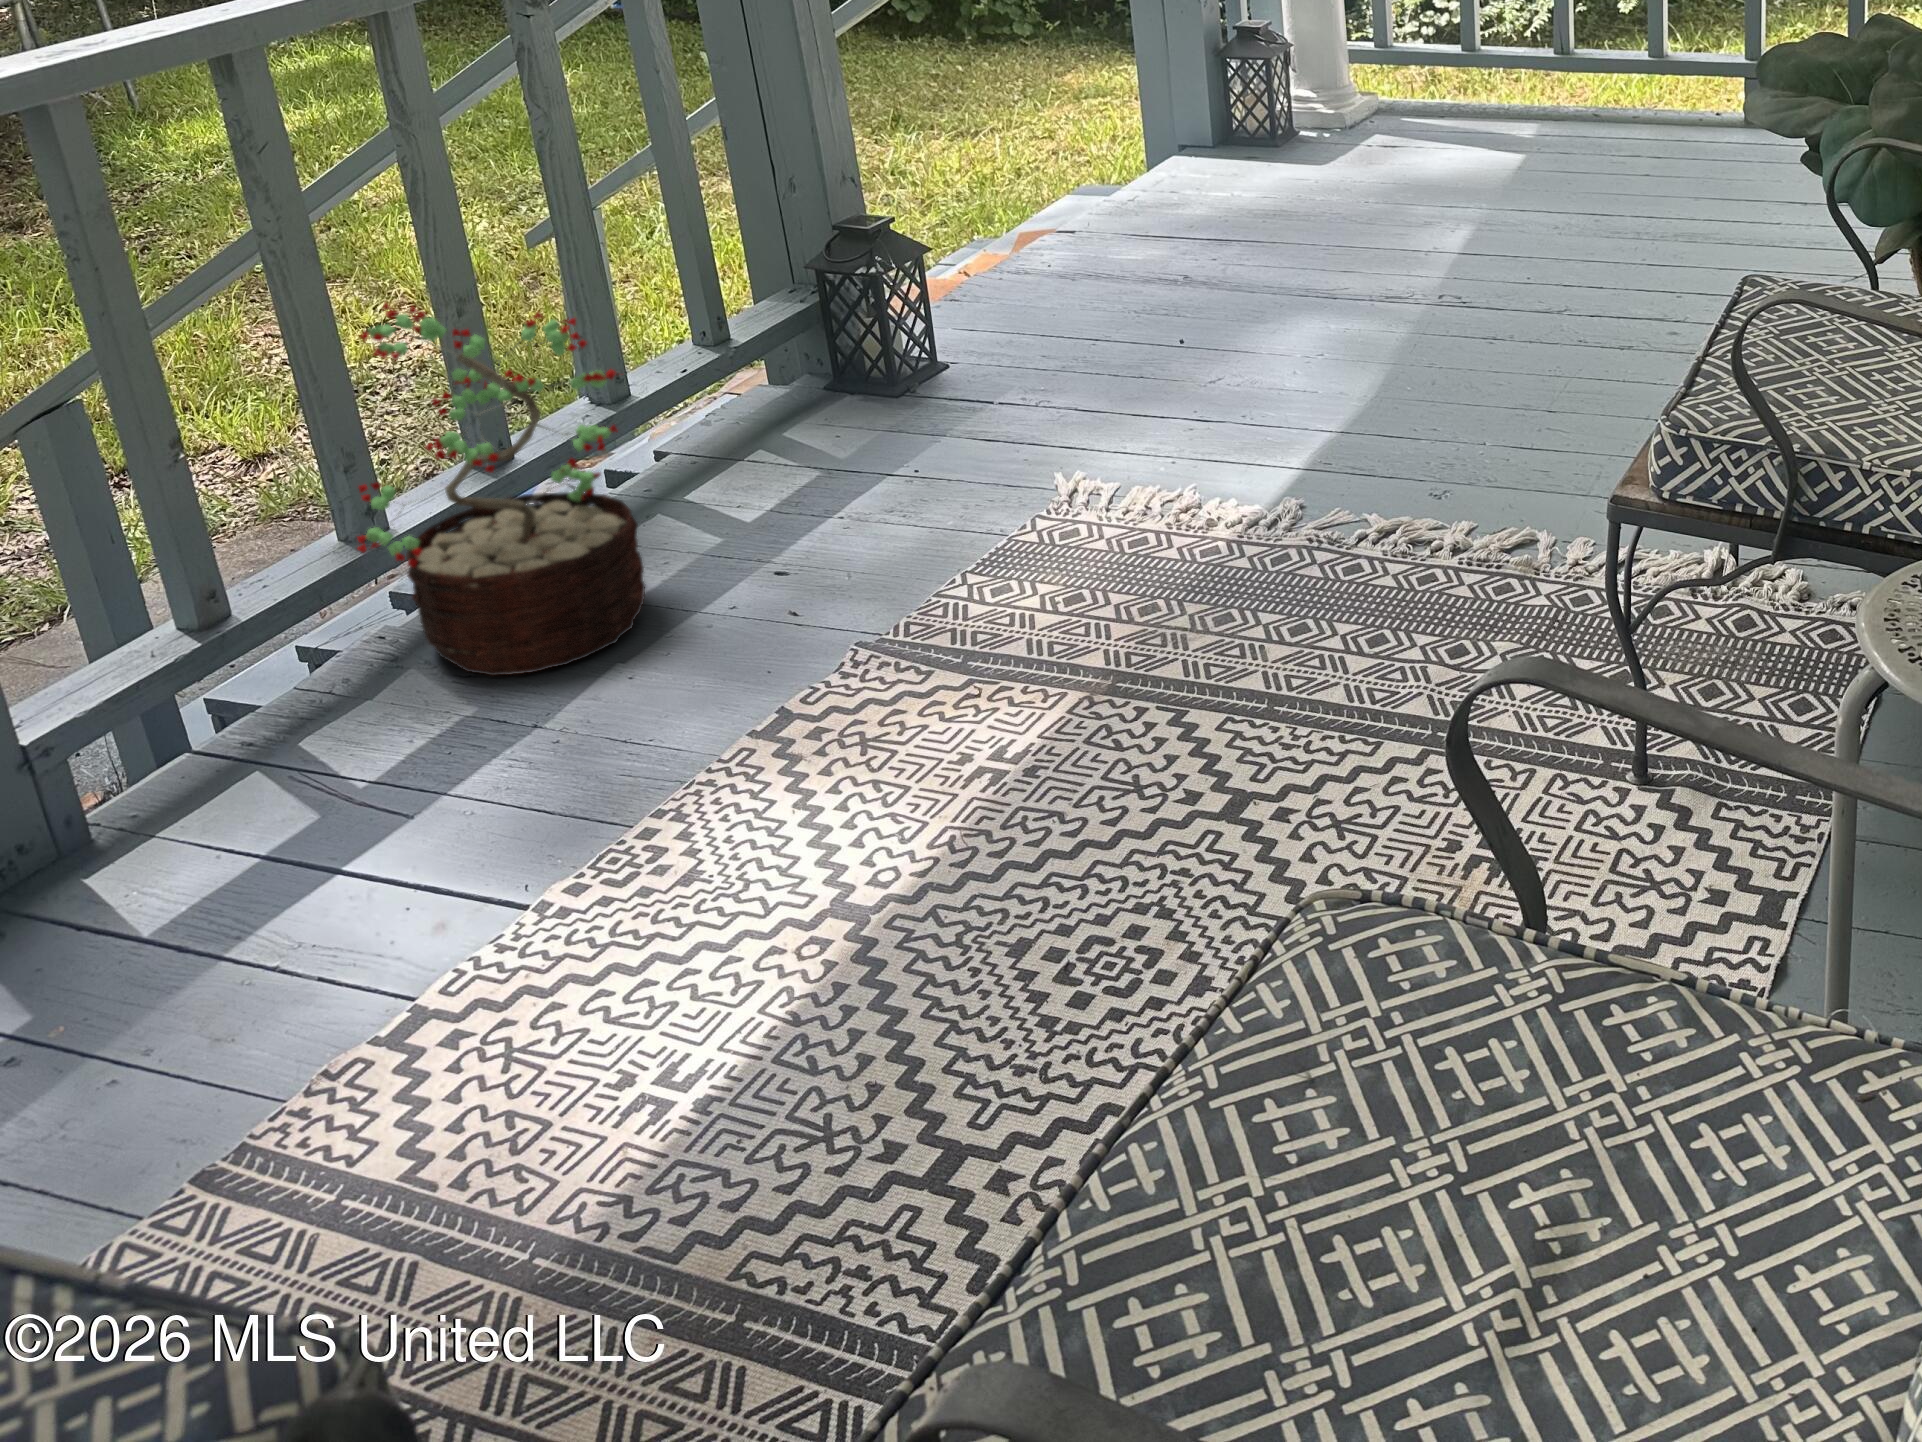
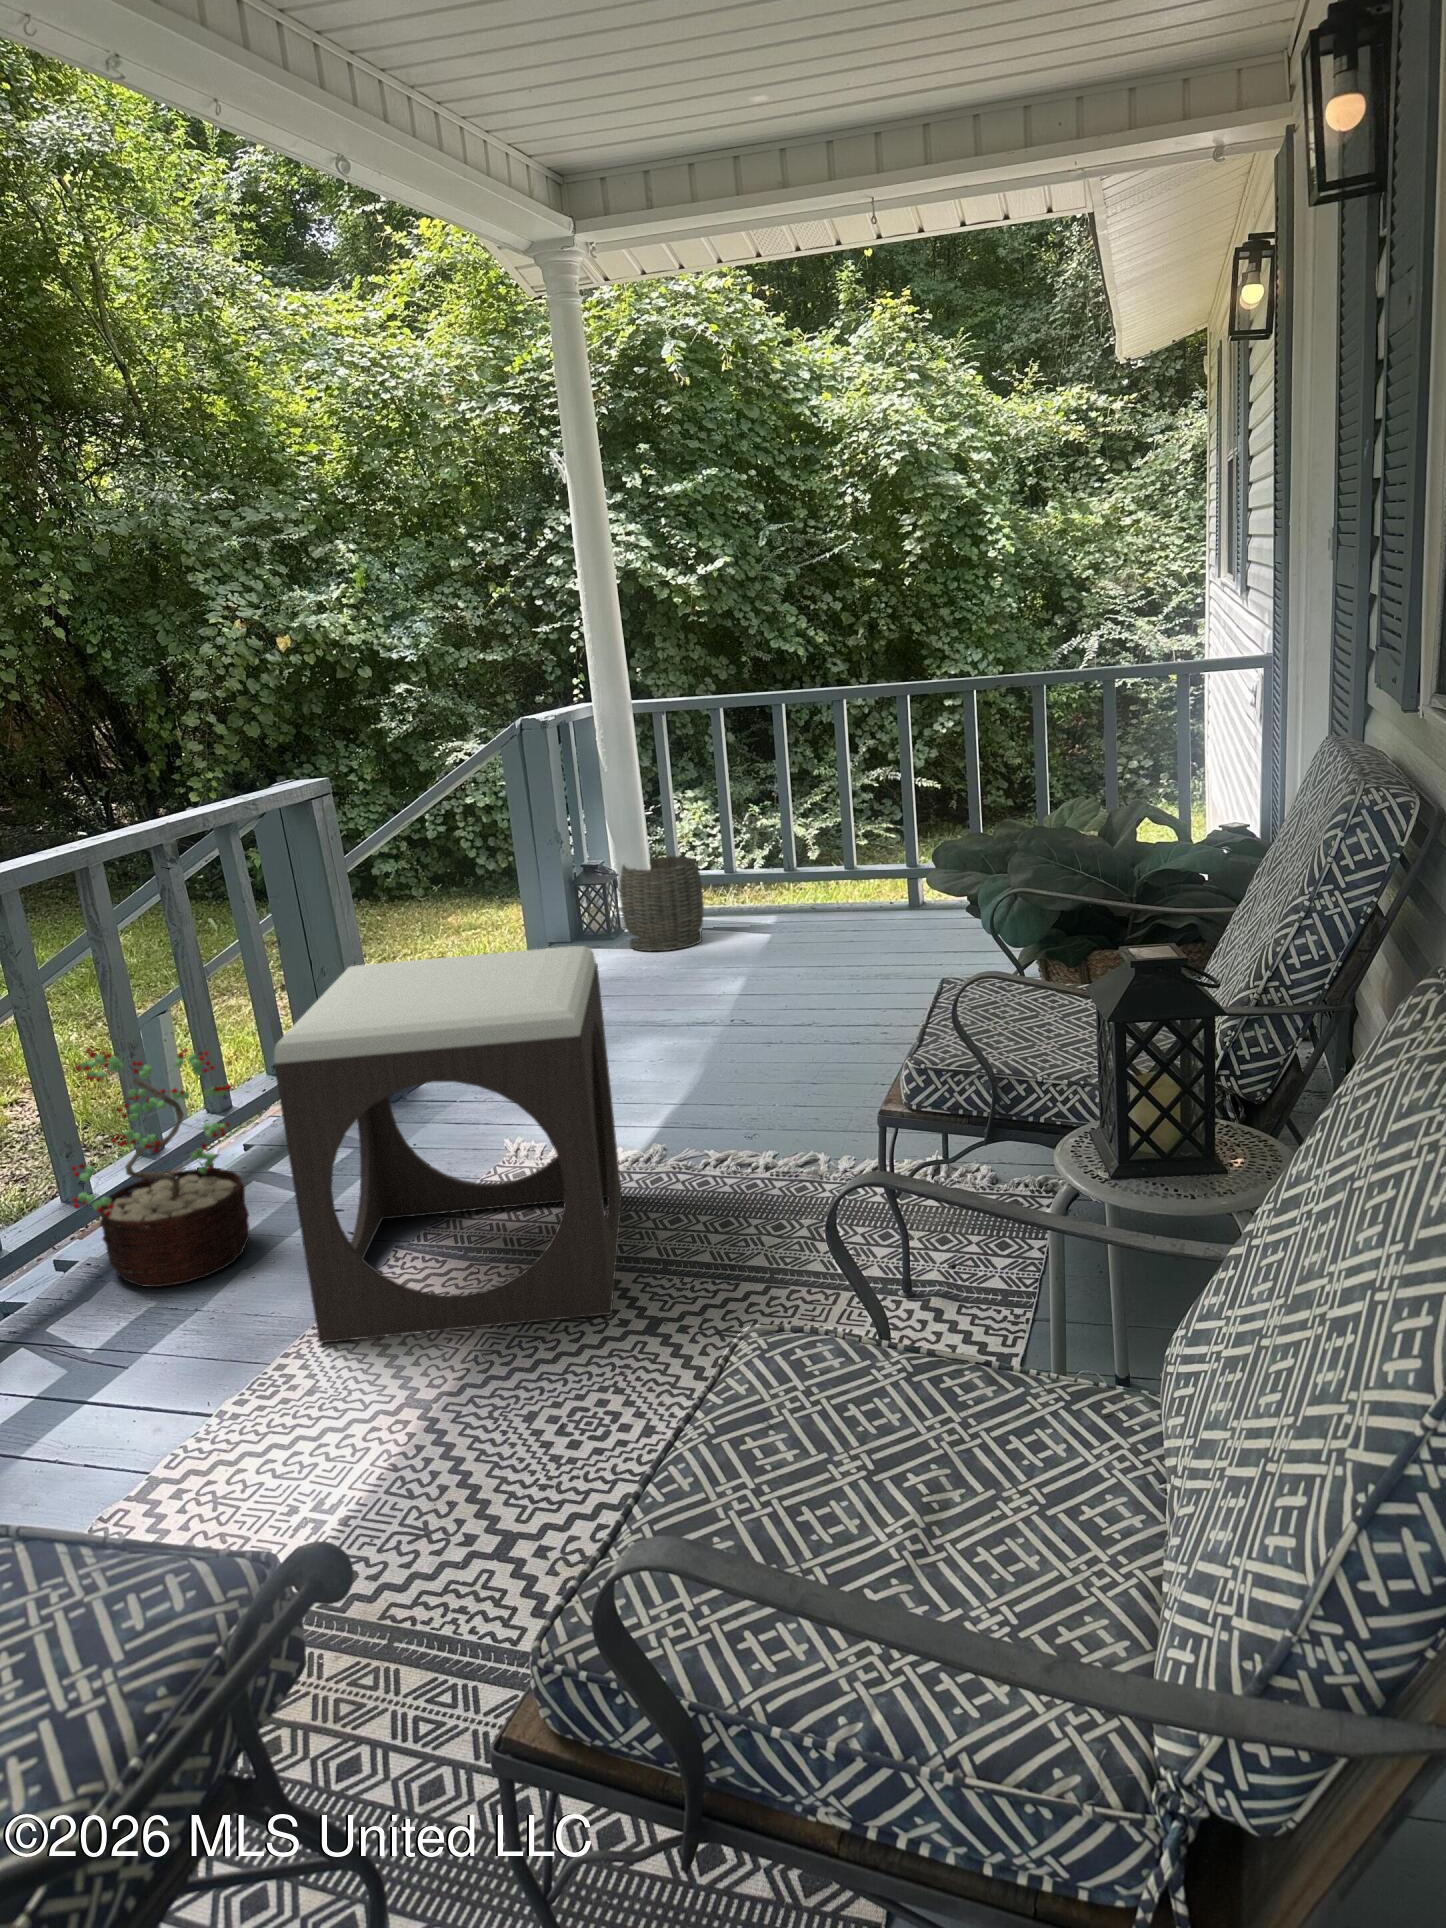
woven basket: none [1299,13,1427,162] -> present [620,856,704,951]
footstool: none [645,187,1226,792] -> present [274,946,622,1343]

